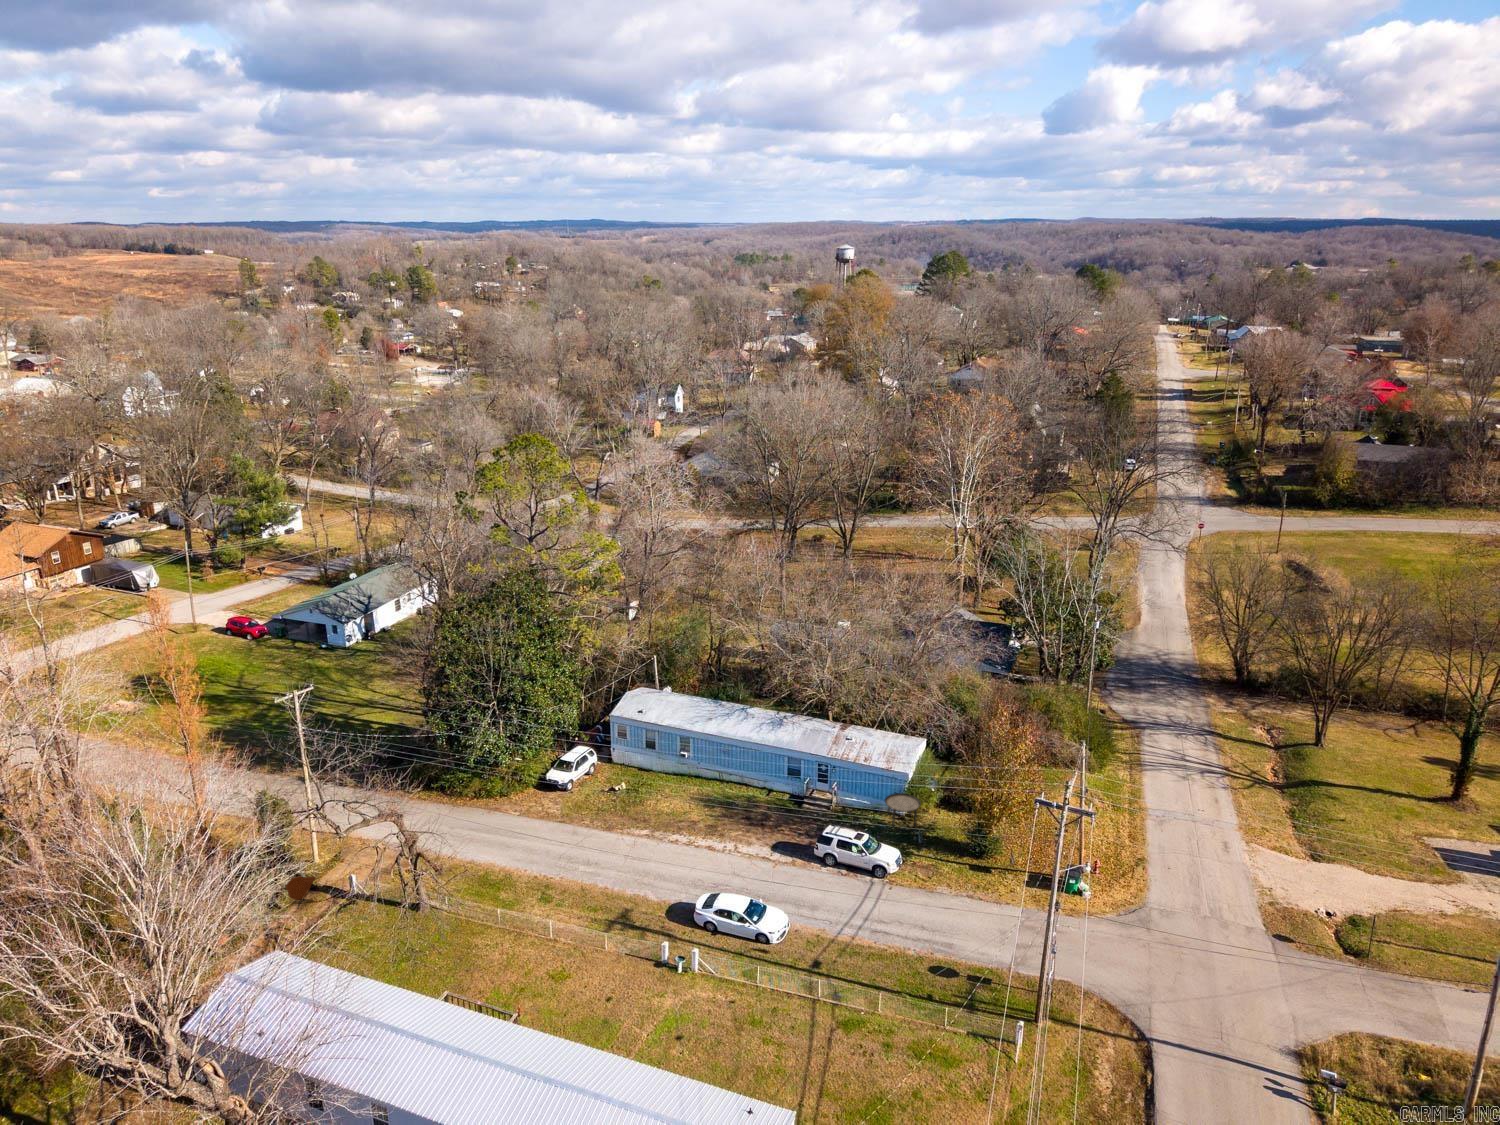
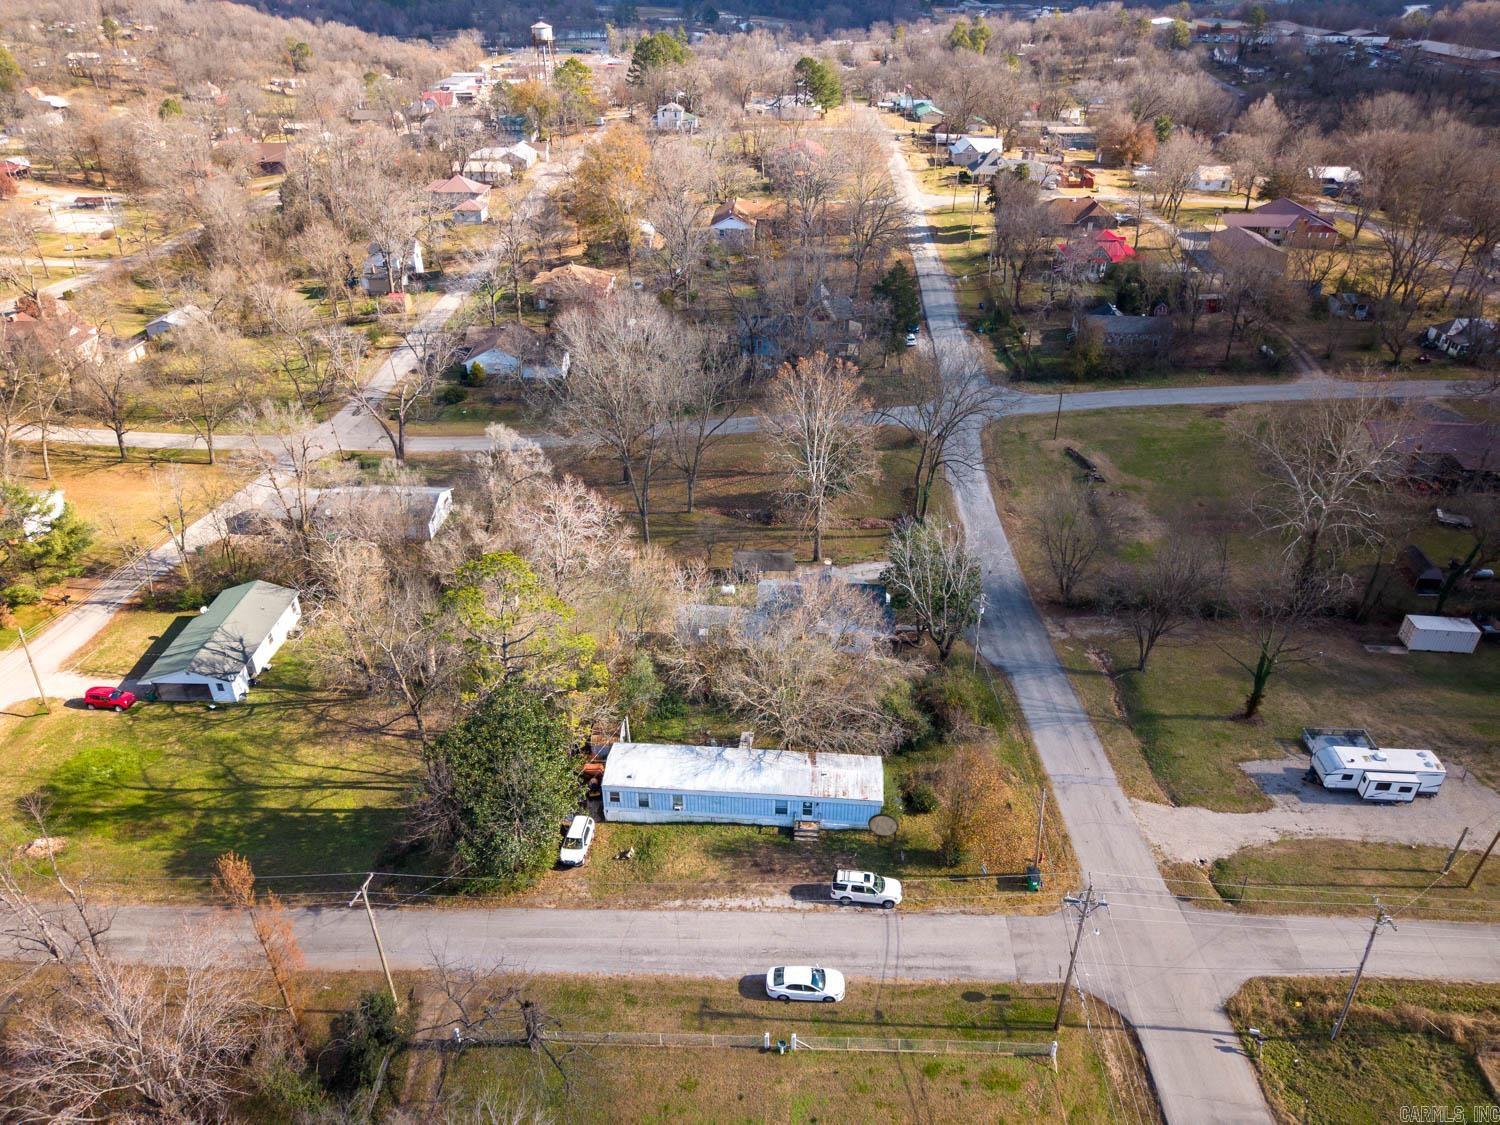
lounge chair: present [286,876,315,904] -> none [400,1038,424,1077]

